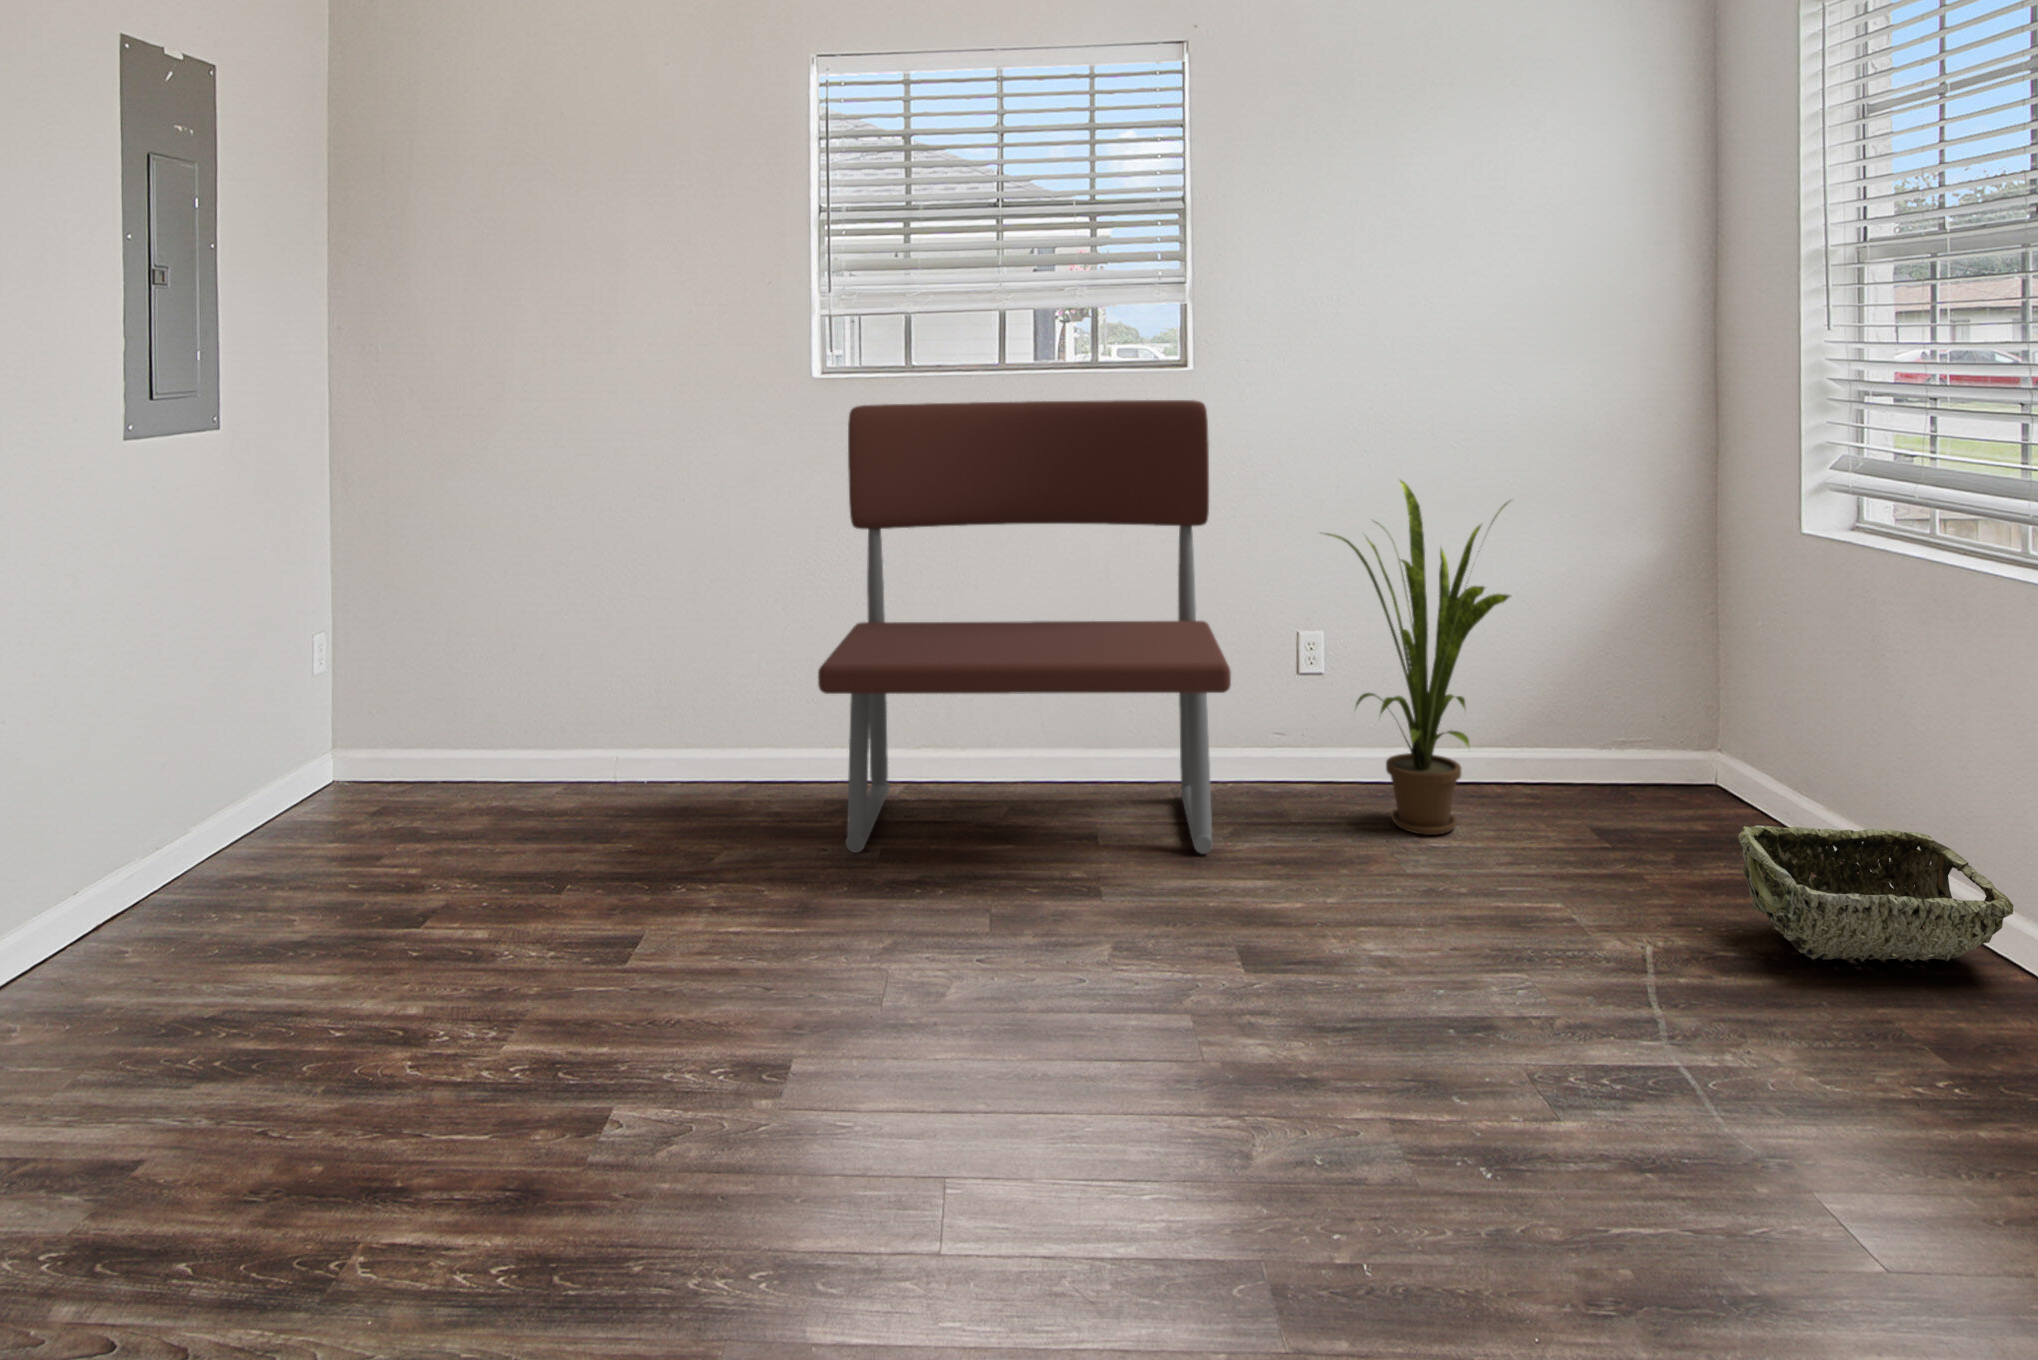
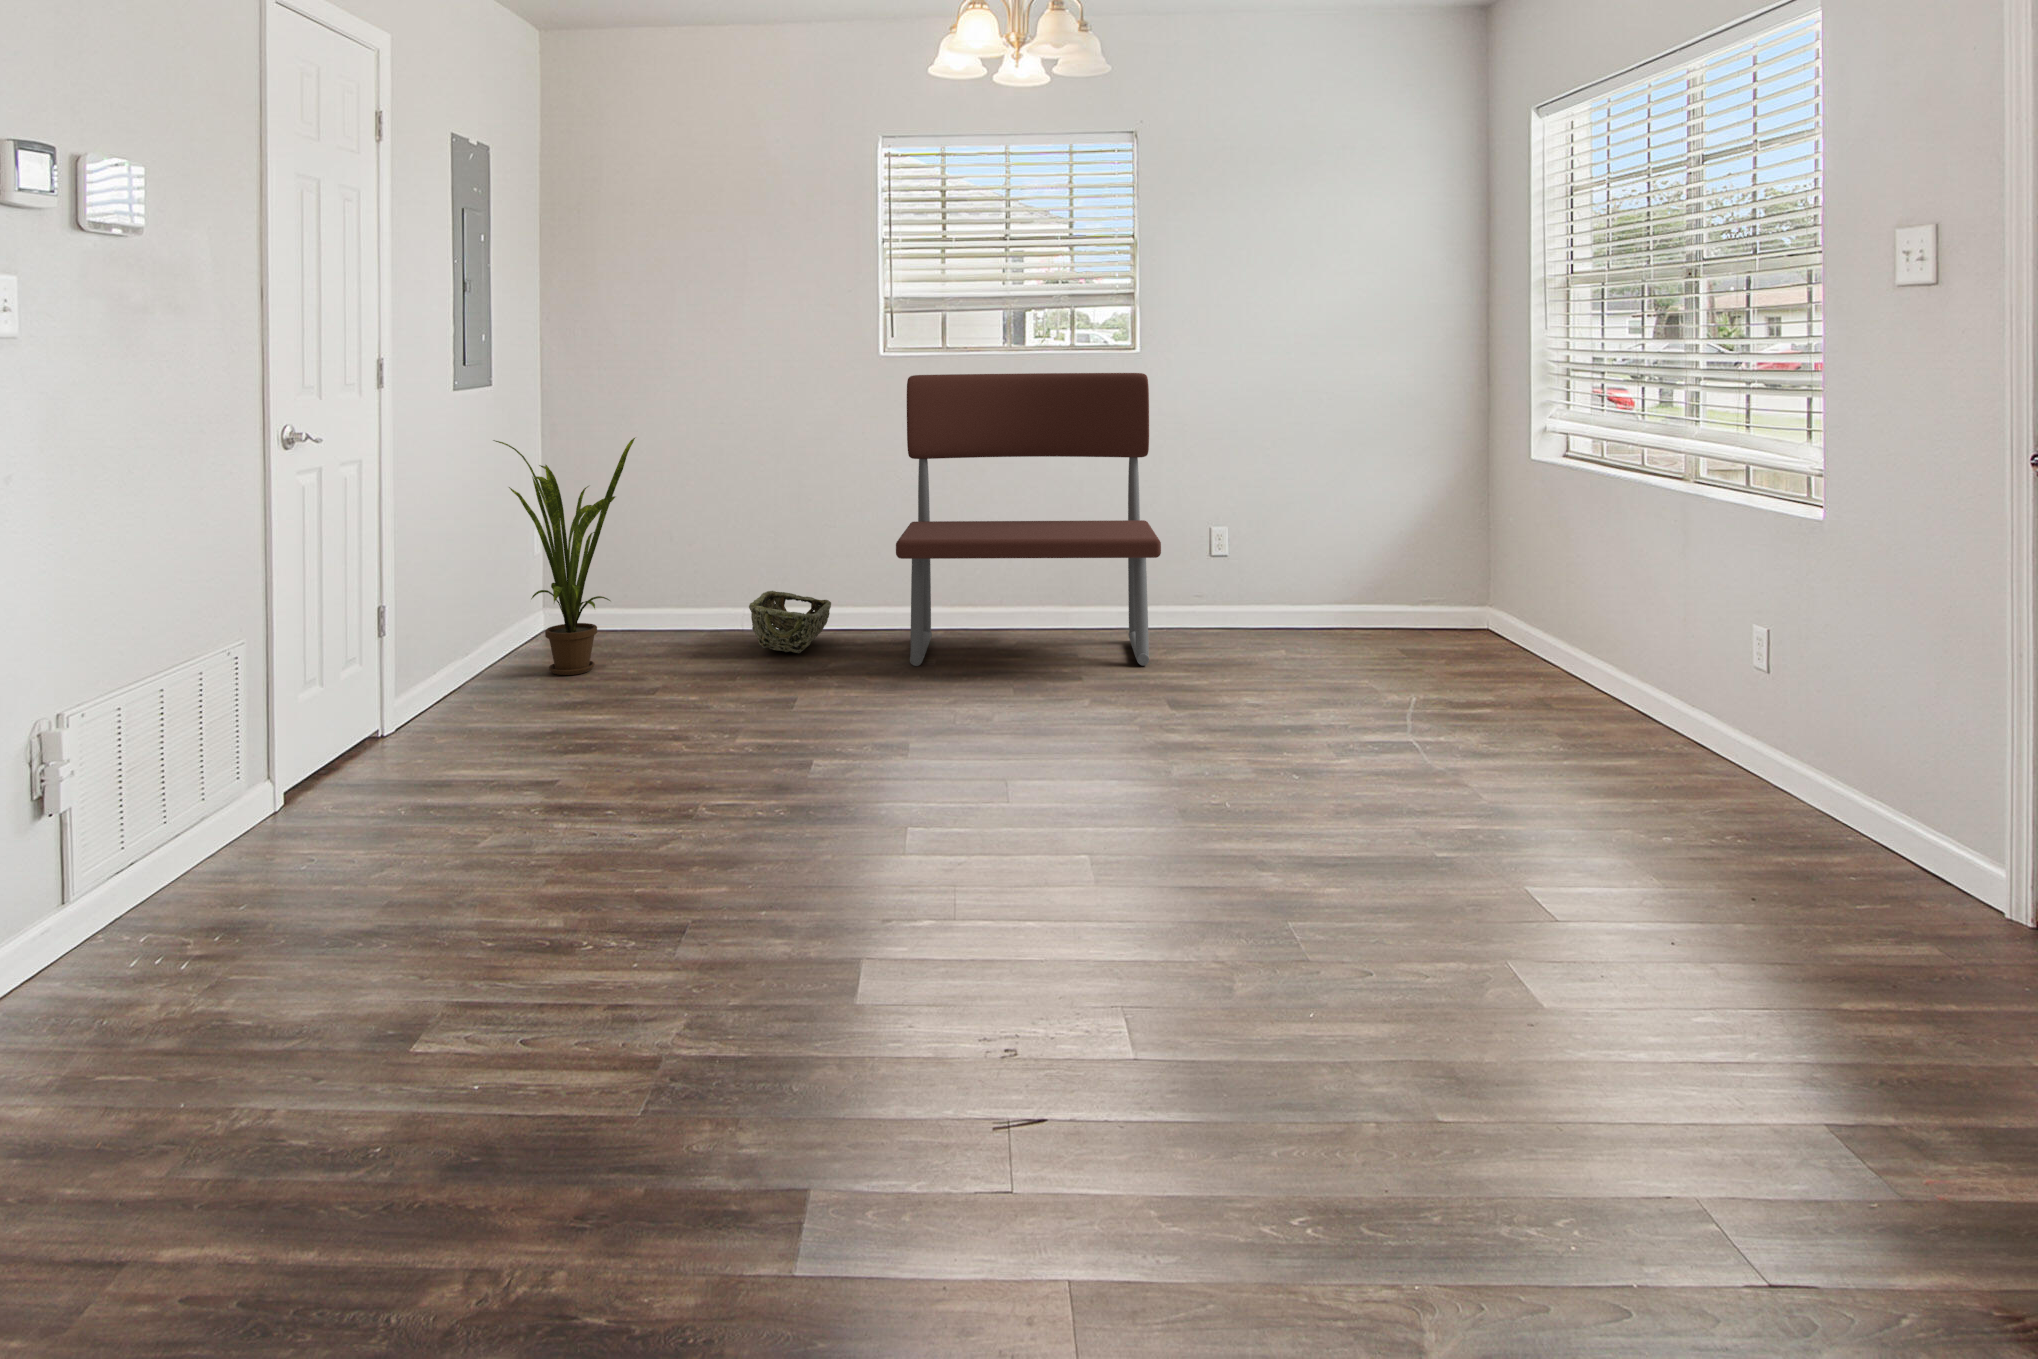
house plant: present [1326,480,1511,835] -> present [493,438,635,675]
woven basket: present [1738,826,2013,961] -> present [749,591,831,653]

